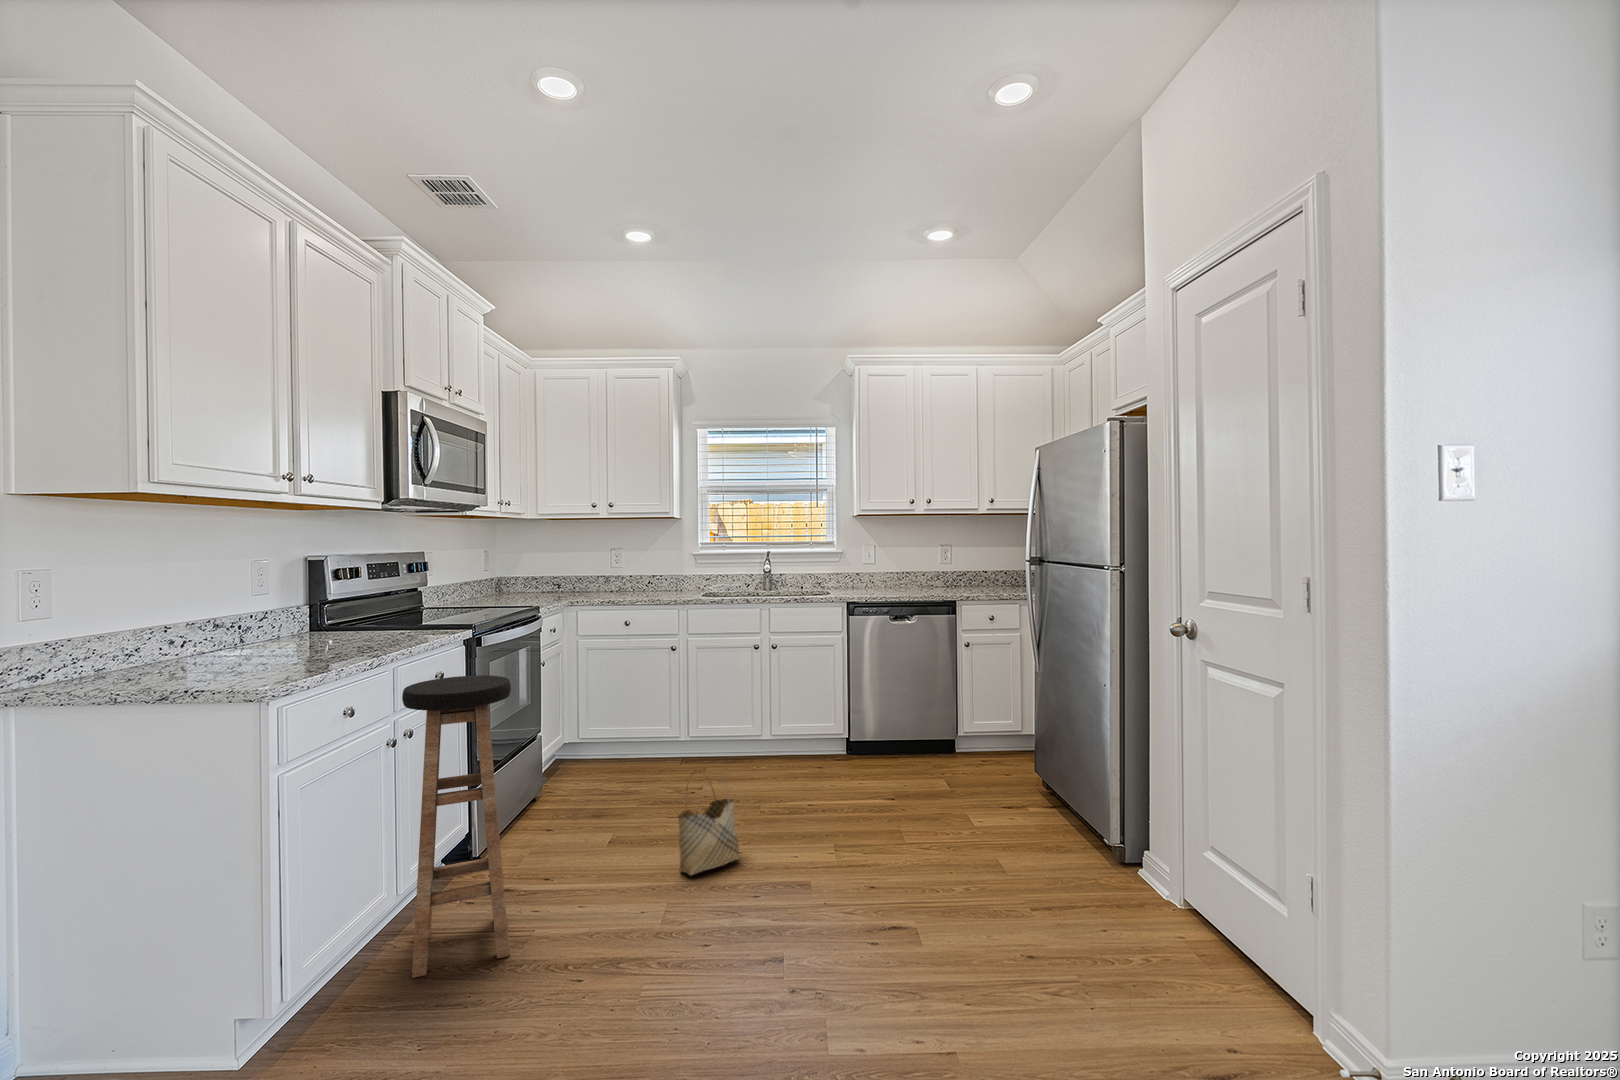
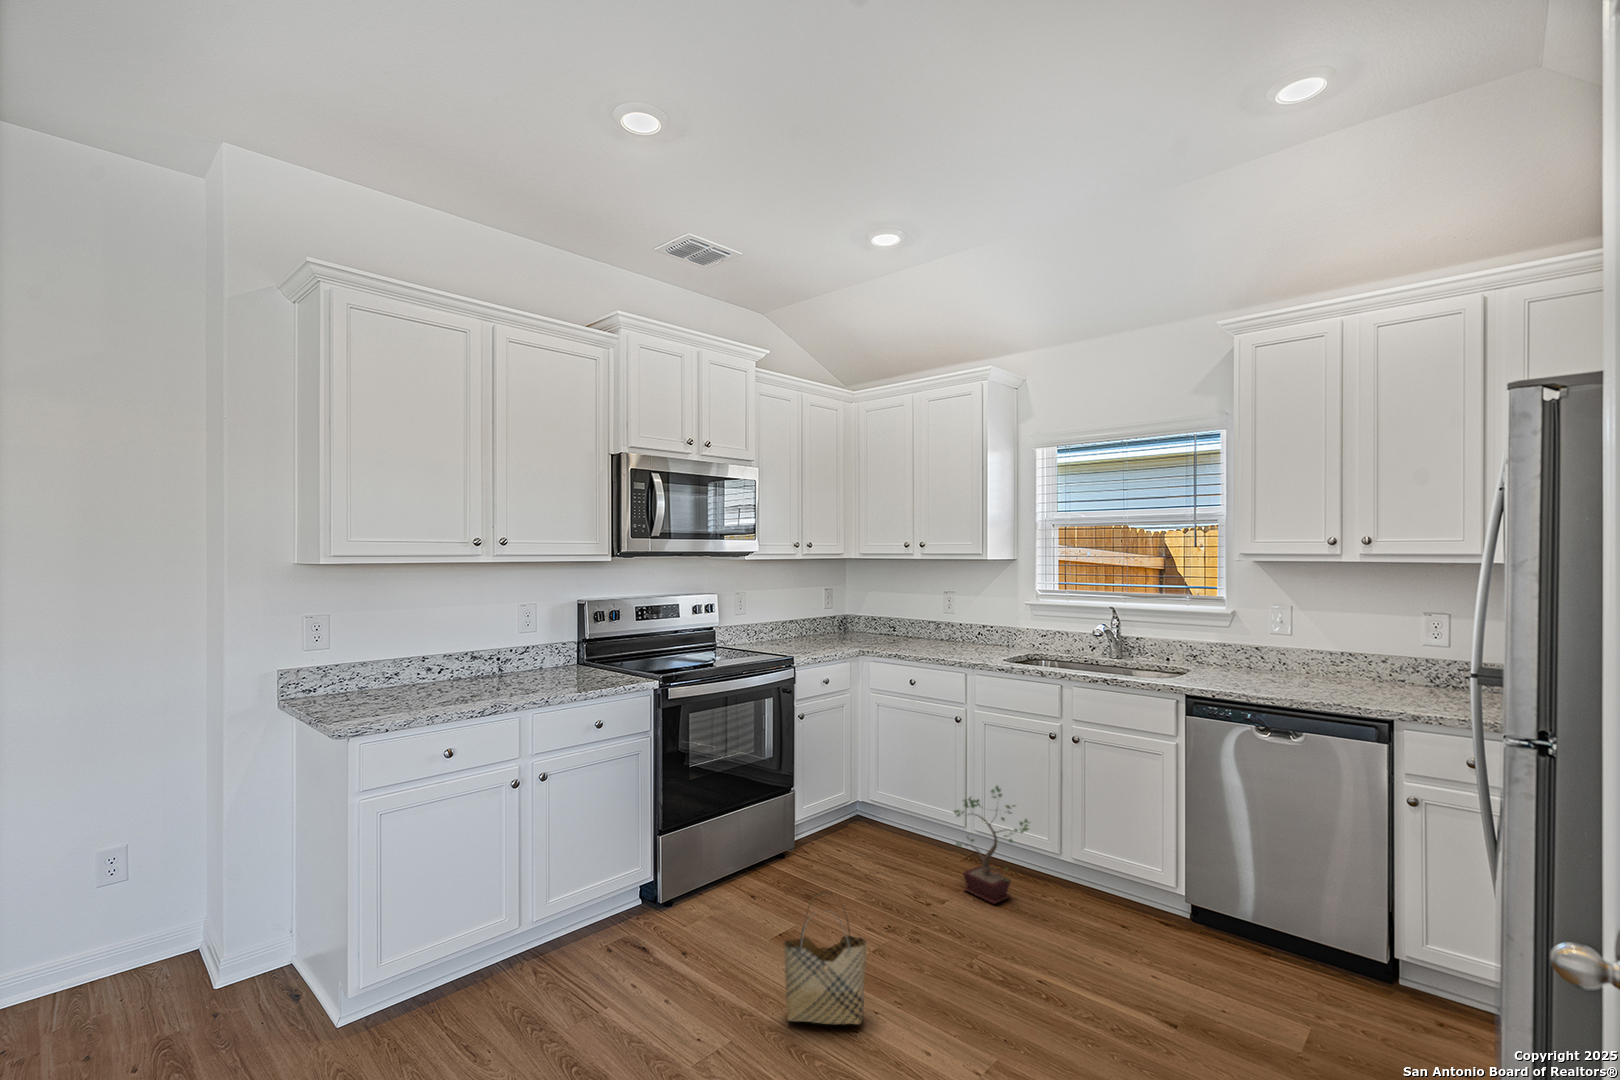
bar stool: present [402,675,511,978] -> none [489,731,610,1030]
potted plant: none [688,689,765,780] -> present [954,786,1029,904]

